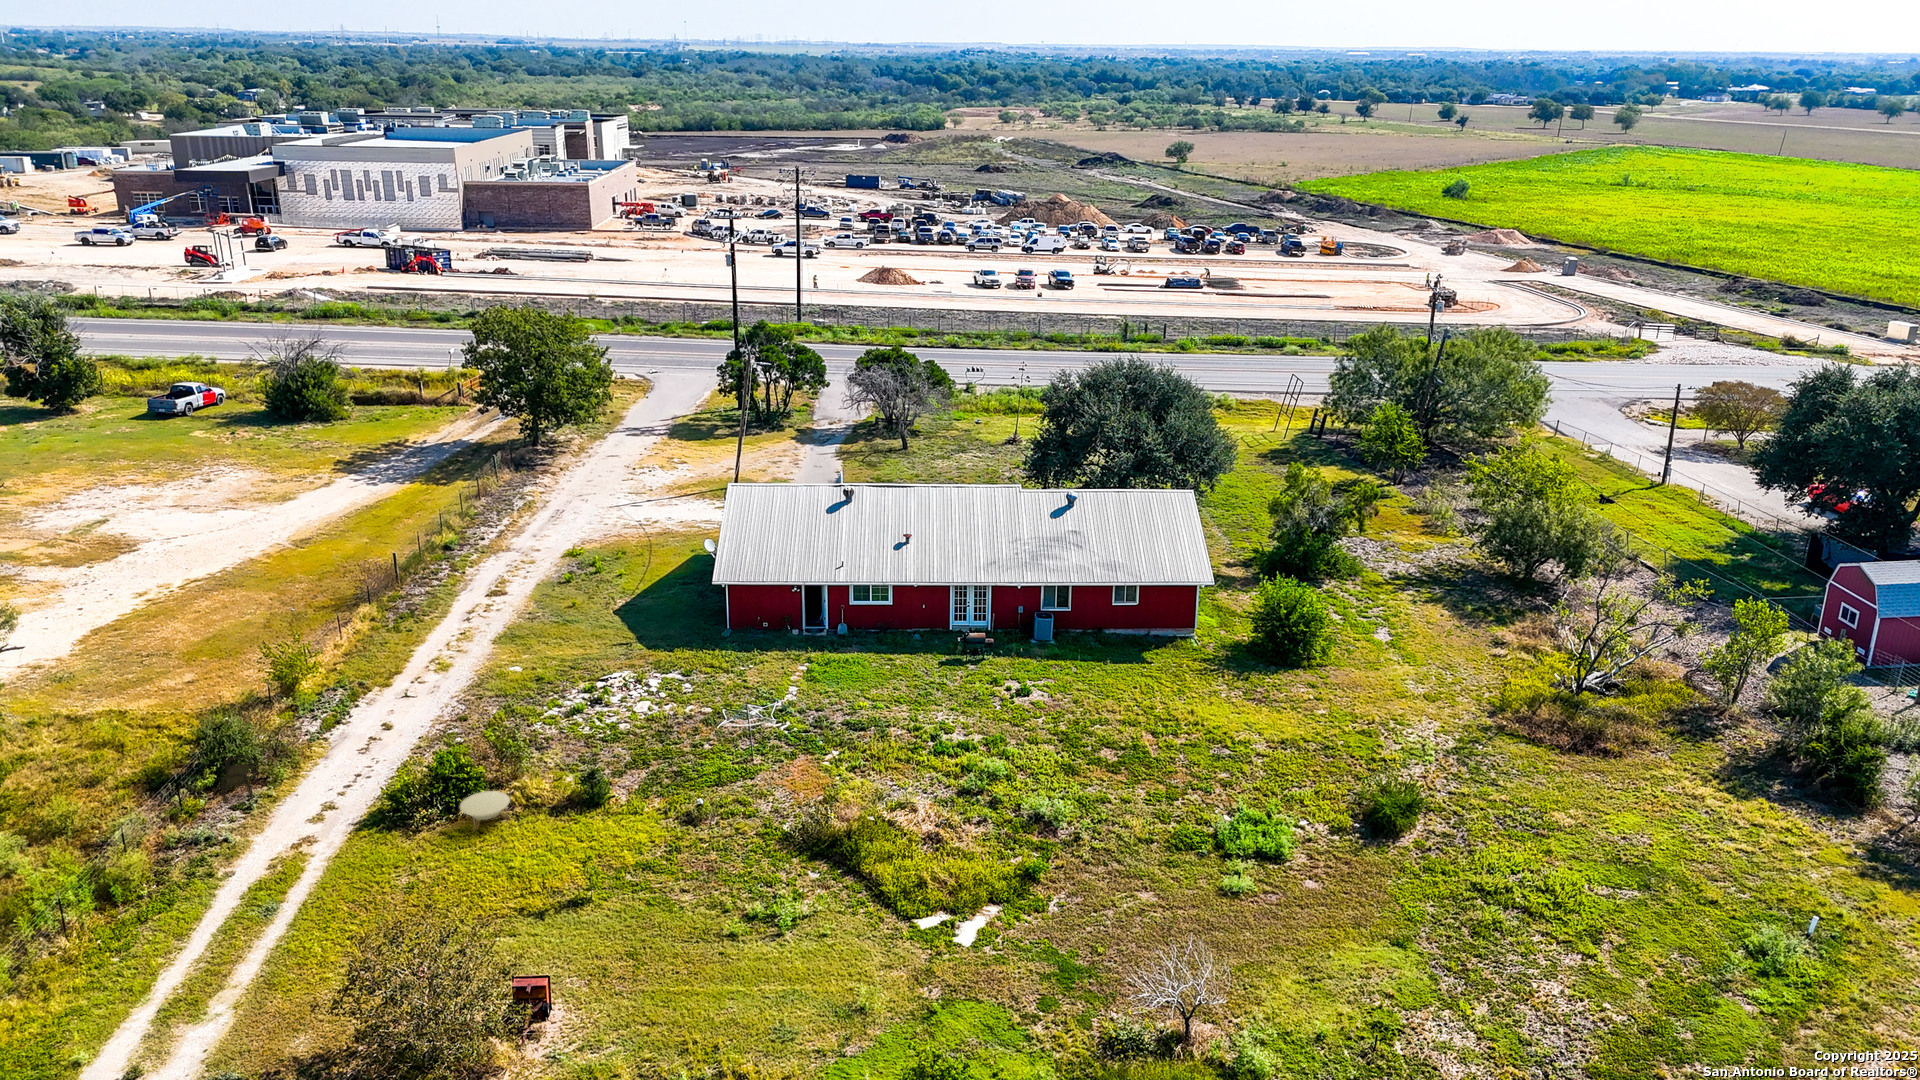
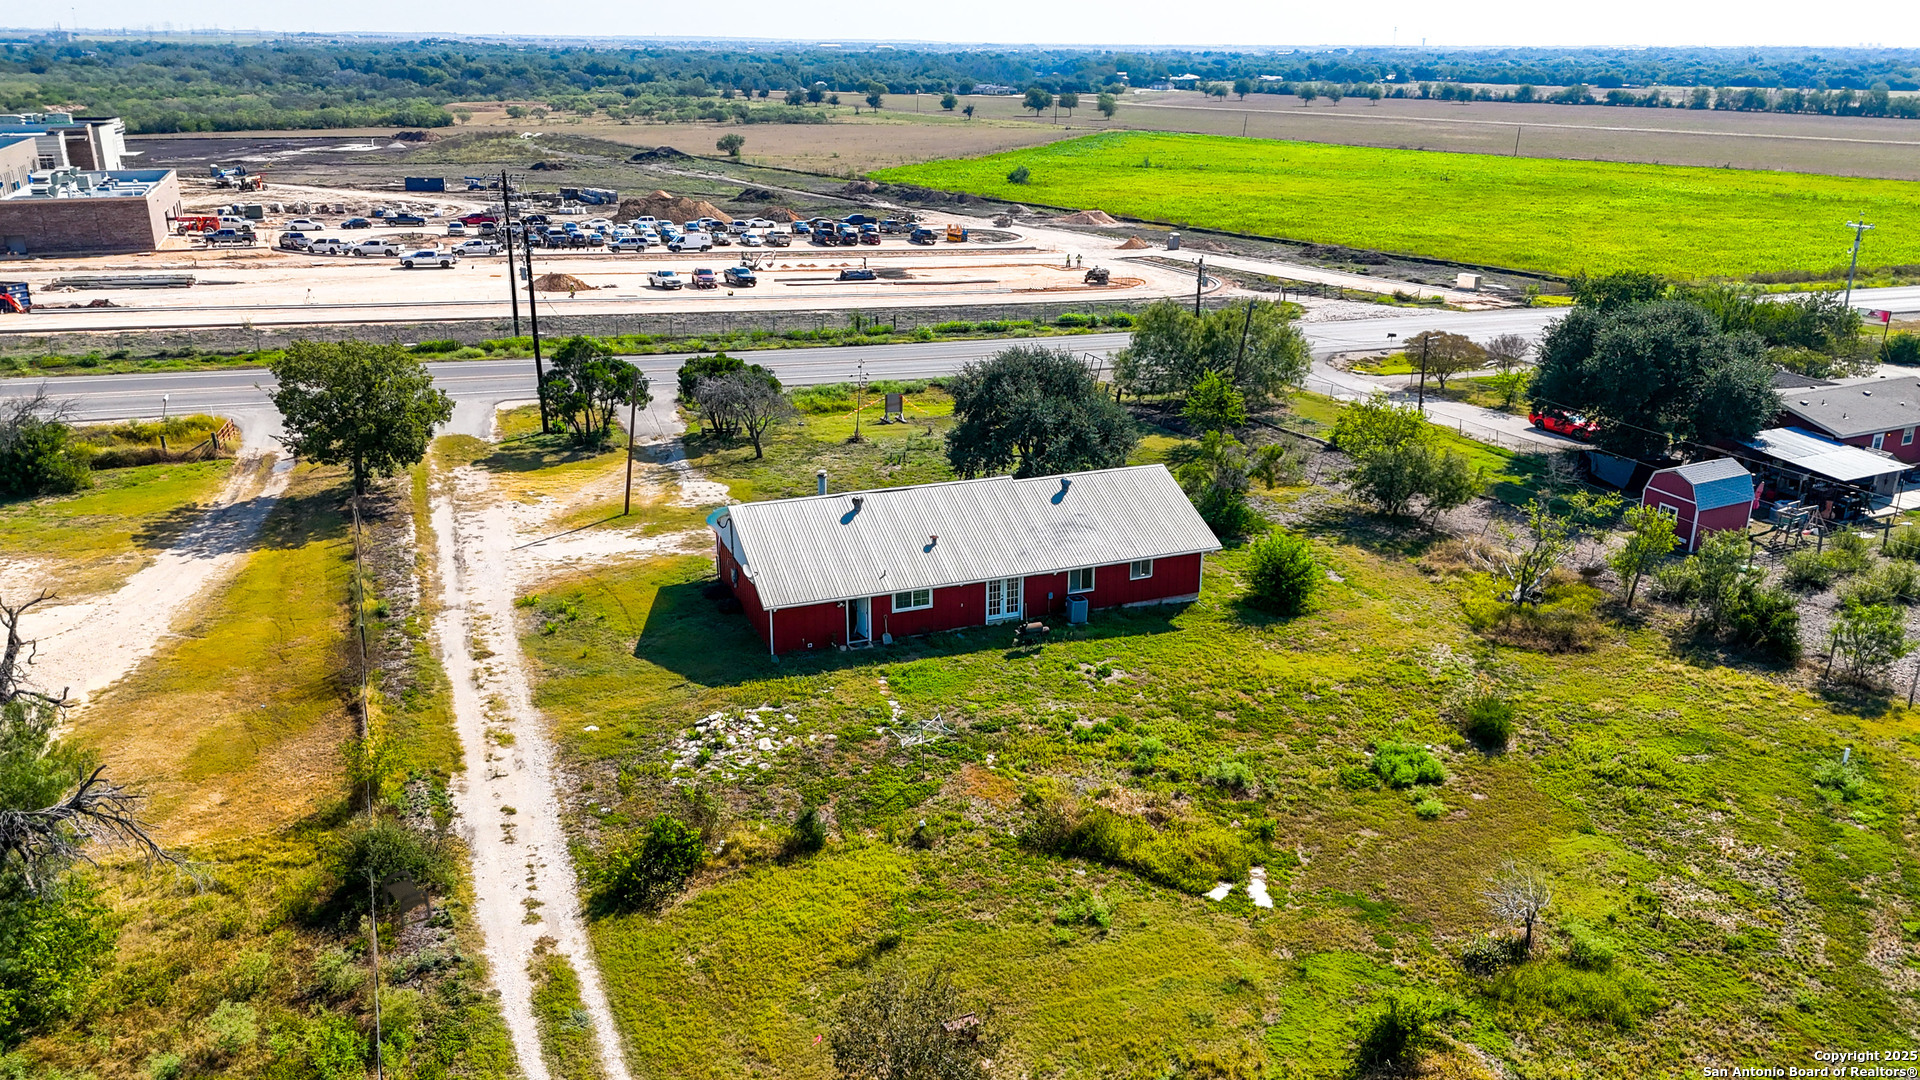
lounge chair: none [1675,659,1711,681] -> present [1579,566,1604,581]
round table: present [460,791,510,831] -> none [693,855,745,901]

